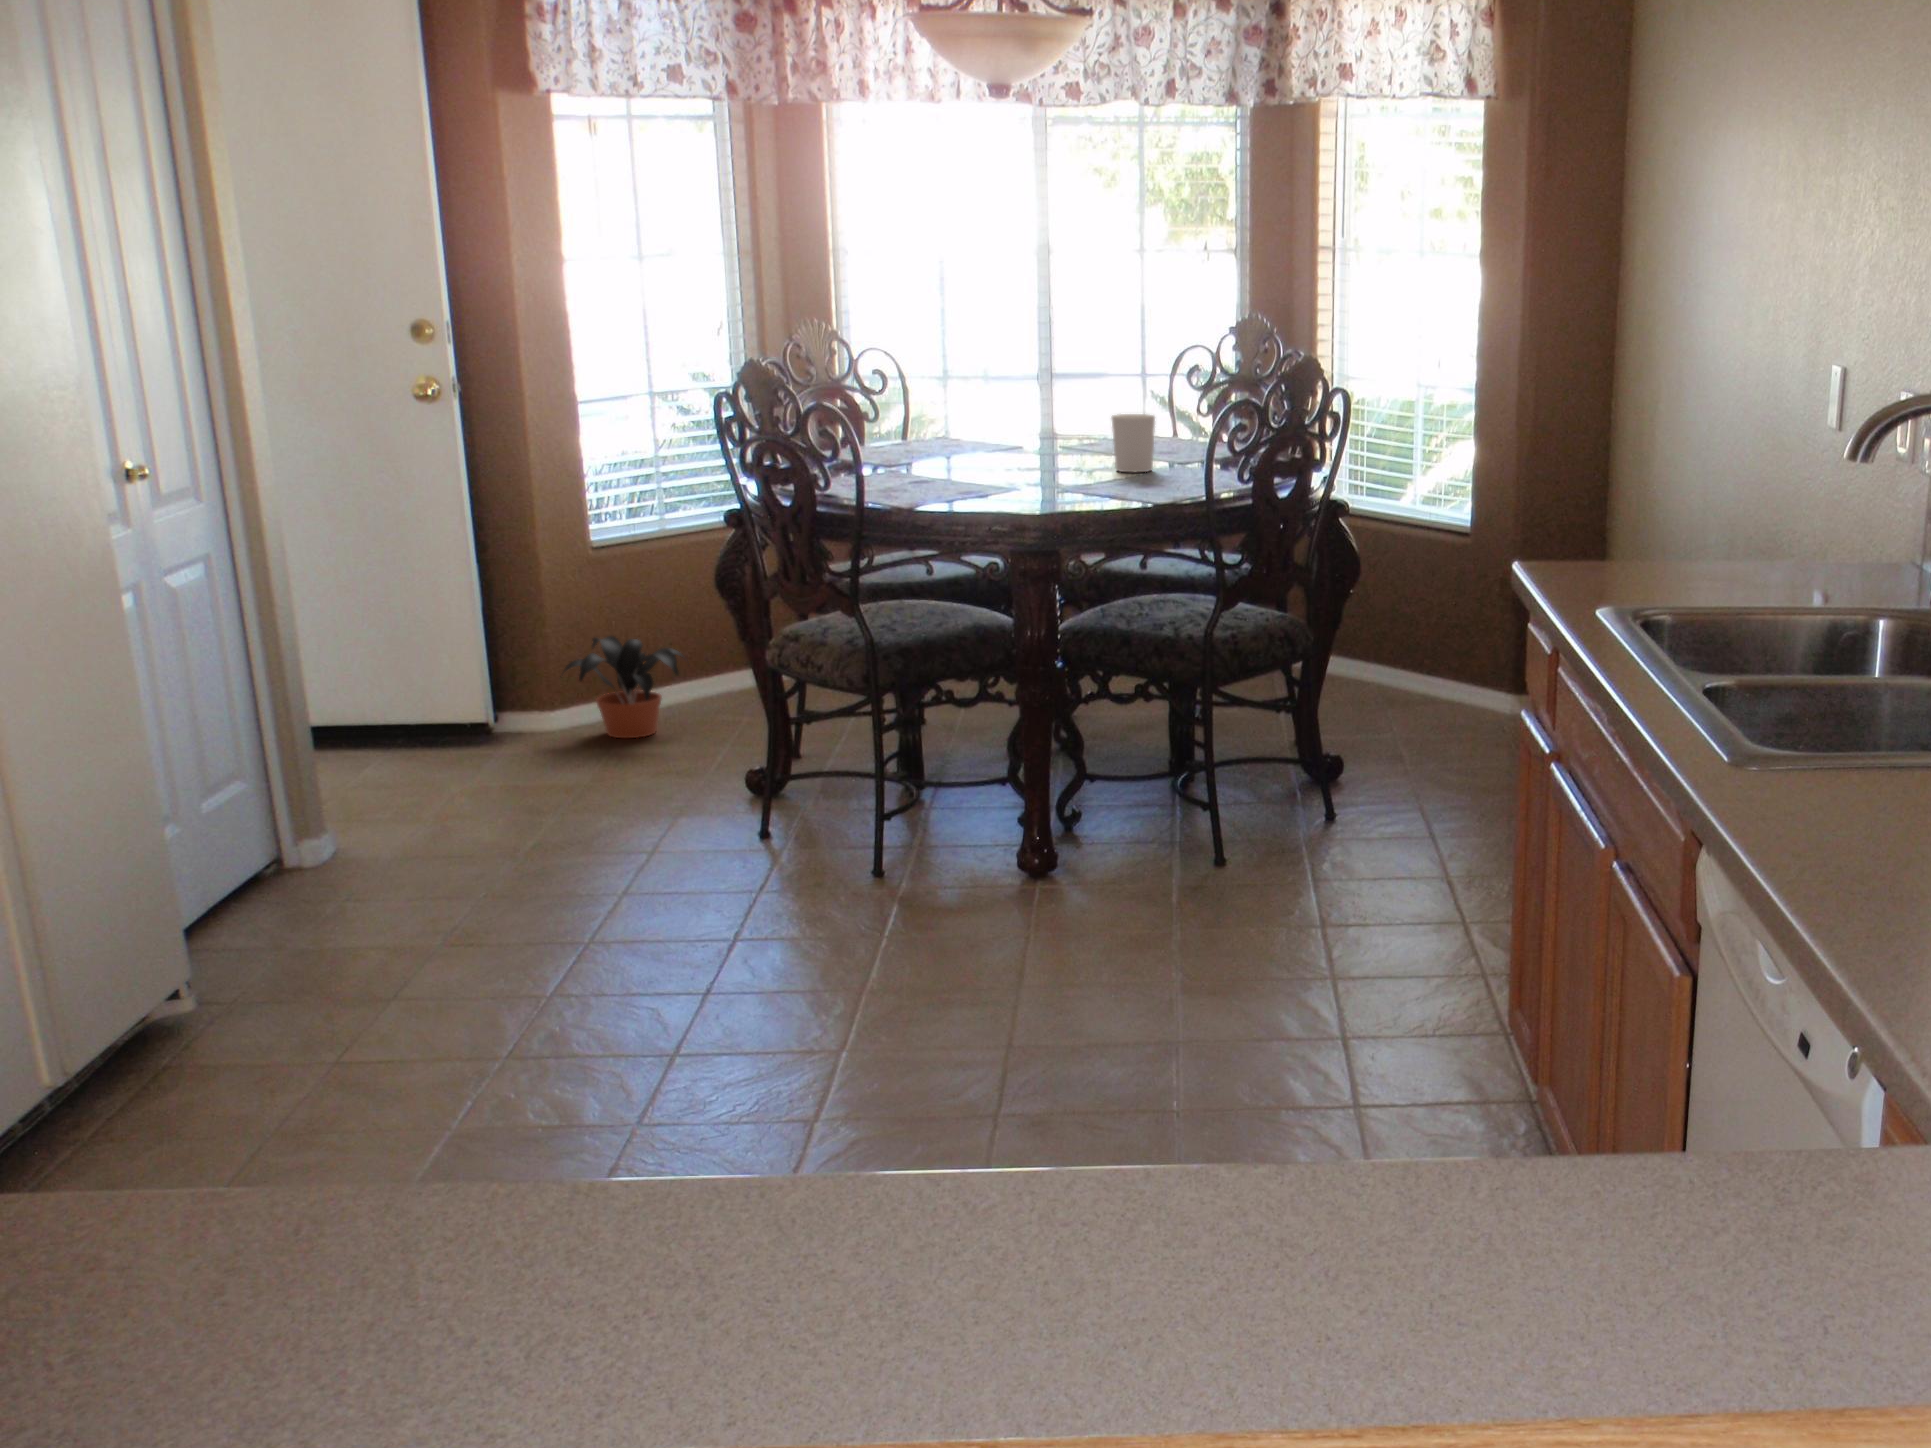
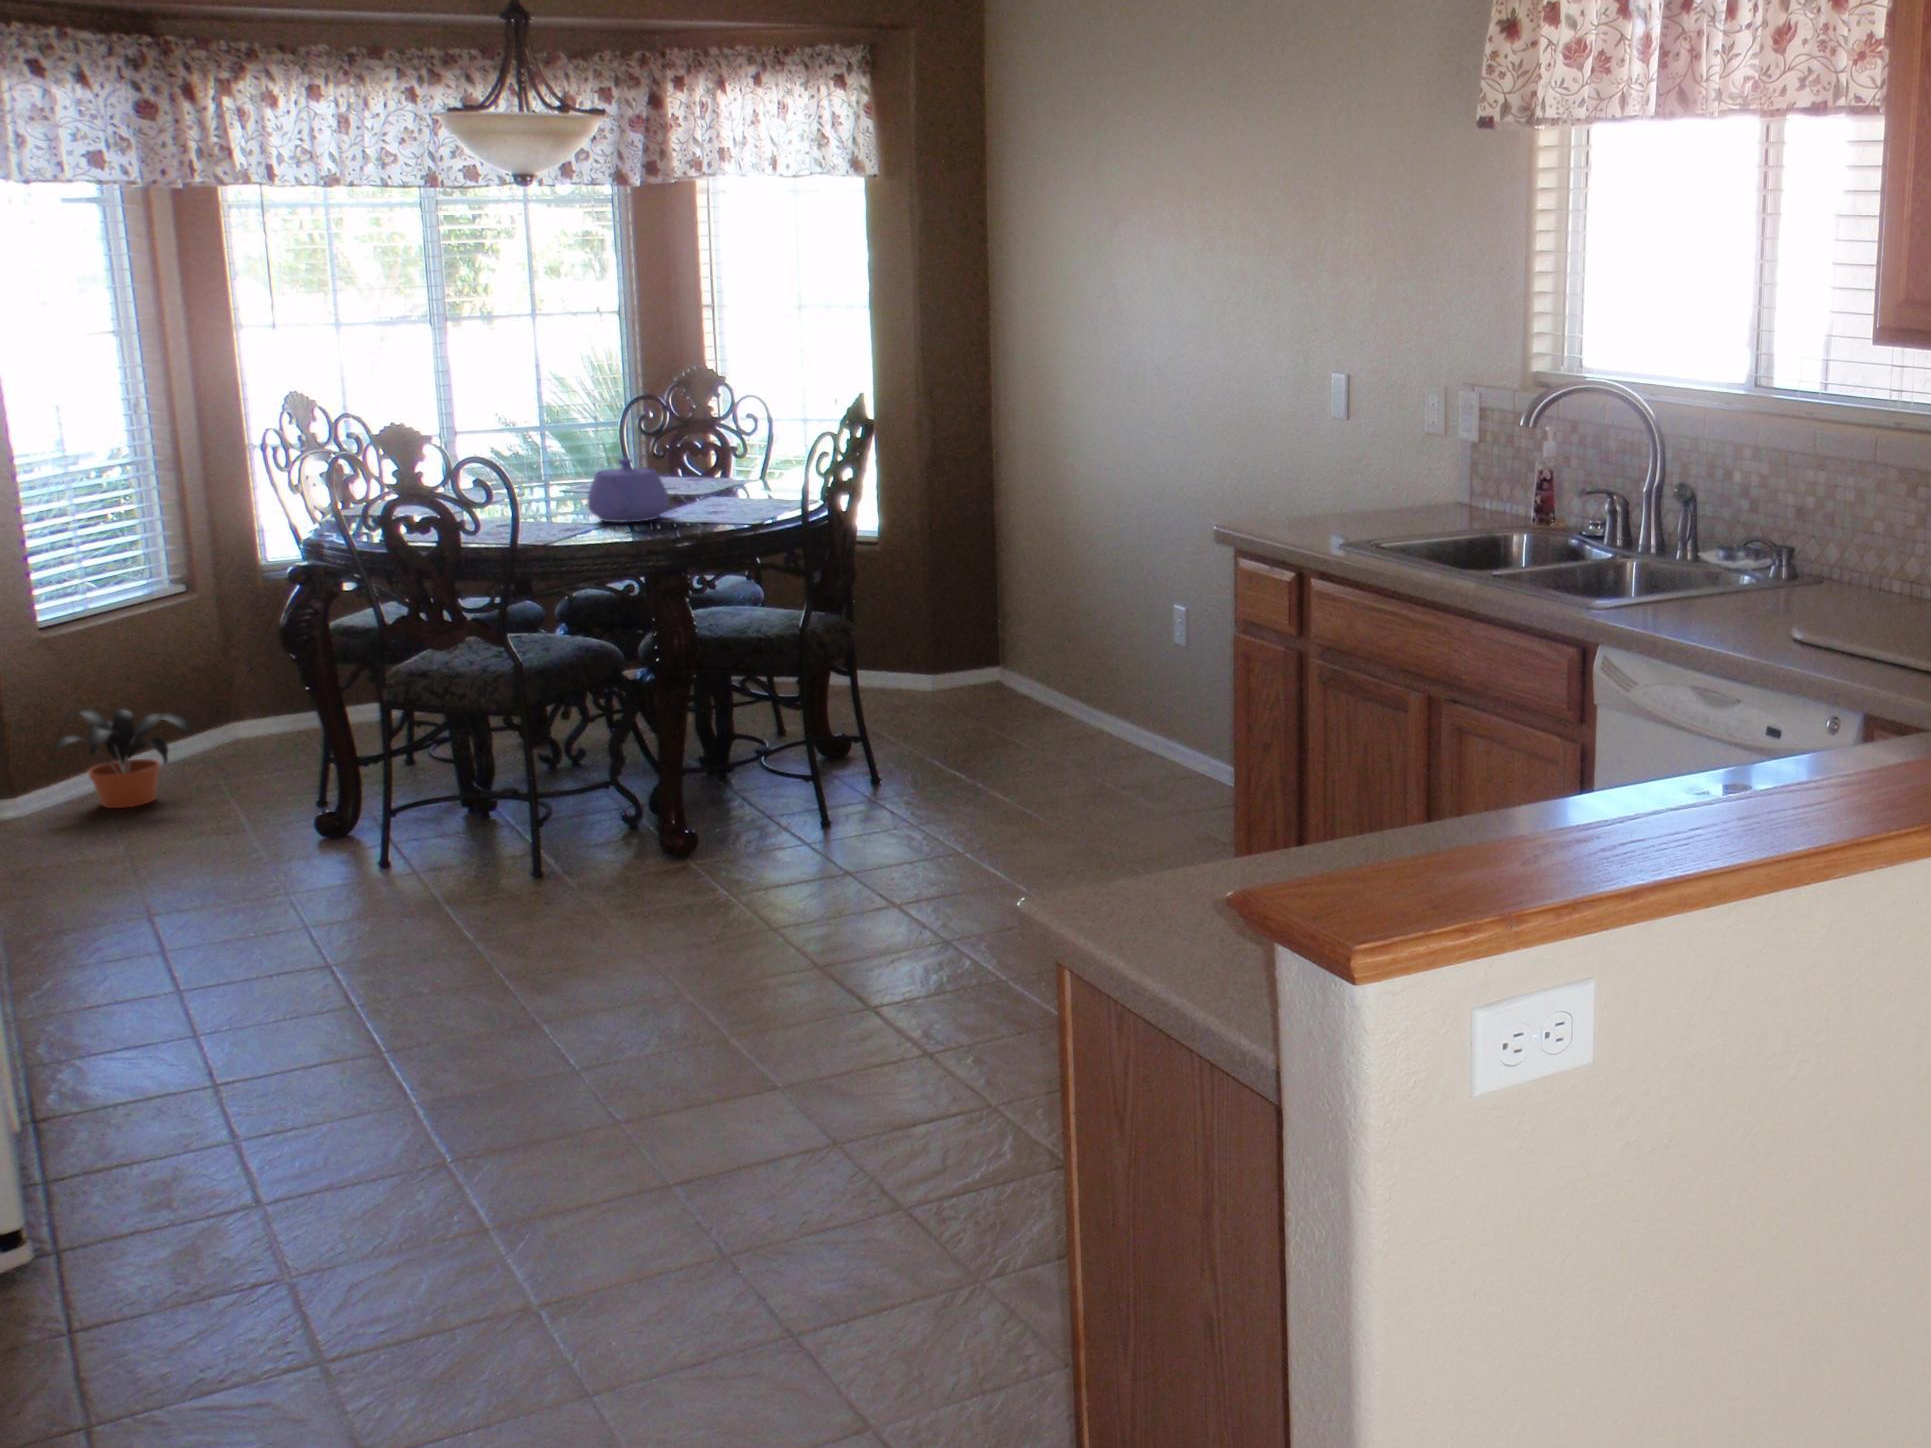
candle holder: present [1112,414,1155,472] -> none [674,447,714,496]
teapot: none [960,420,1051,494] -> present [587,458,669,523]

